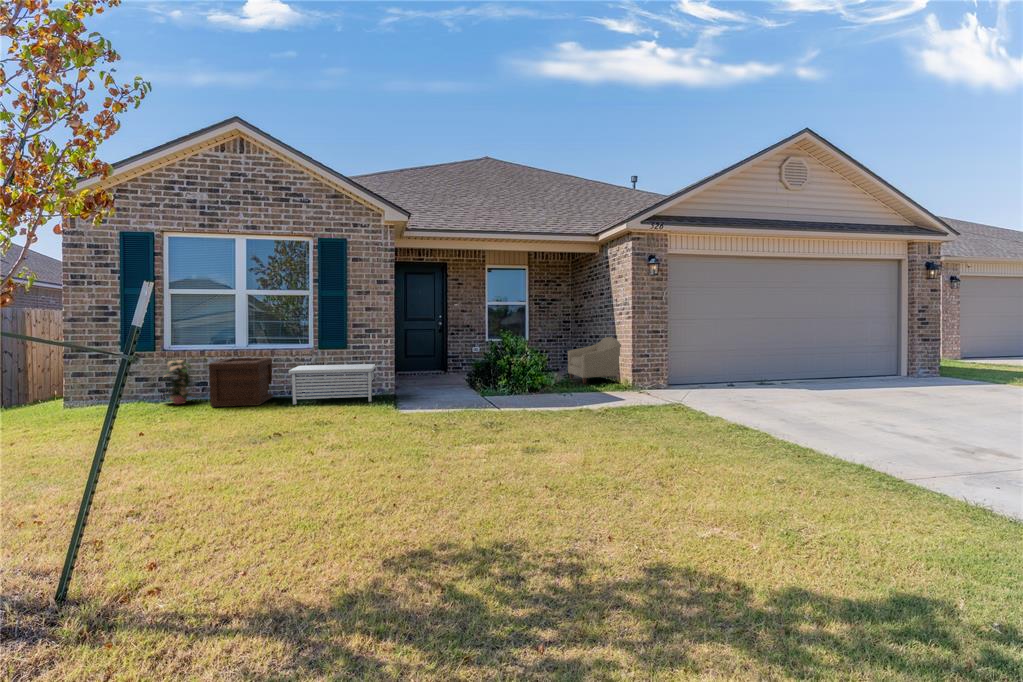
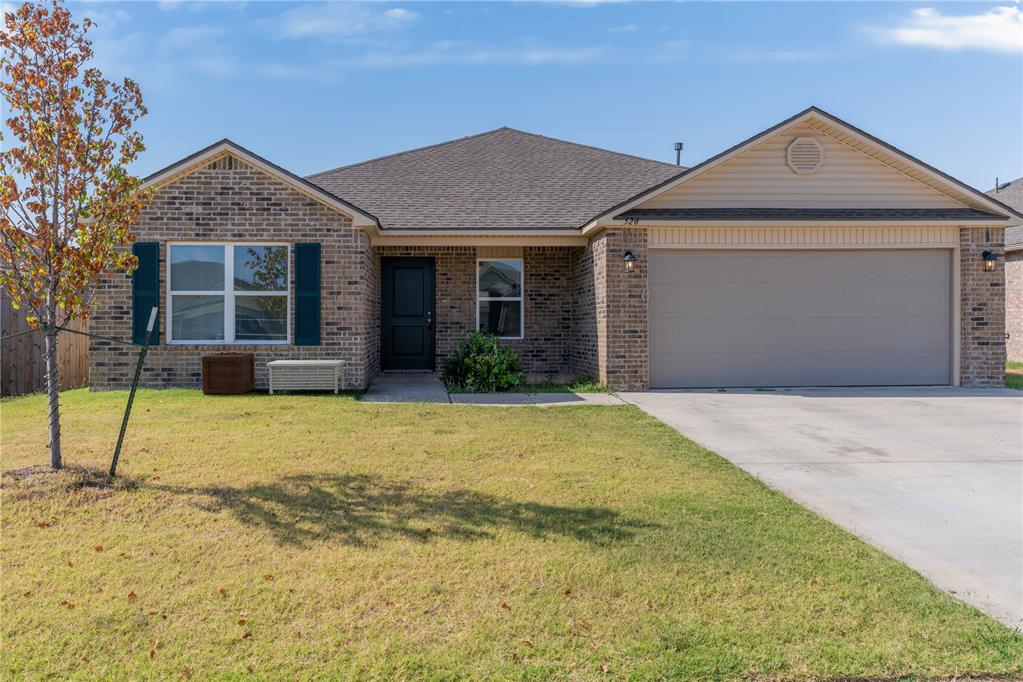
chair: present [568,337,621,384] -> none [549,336,600,385]
decorative plant: present [163,360,195,404] -> none [163,354,193,392]

